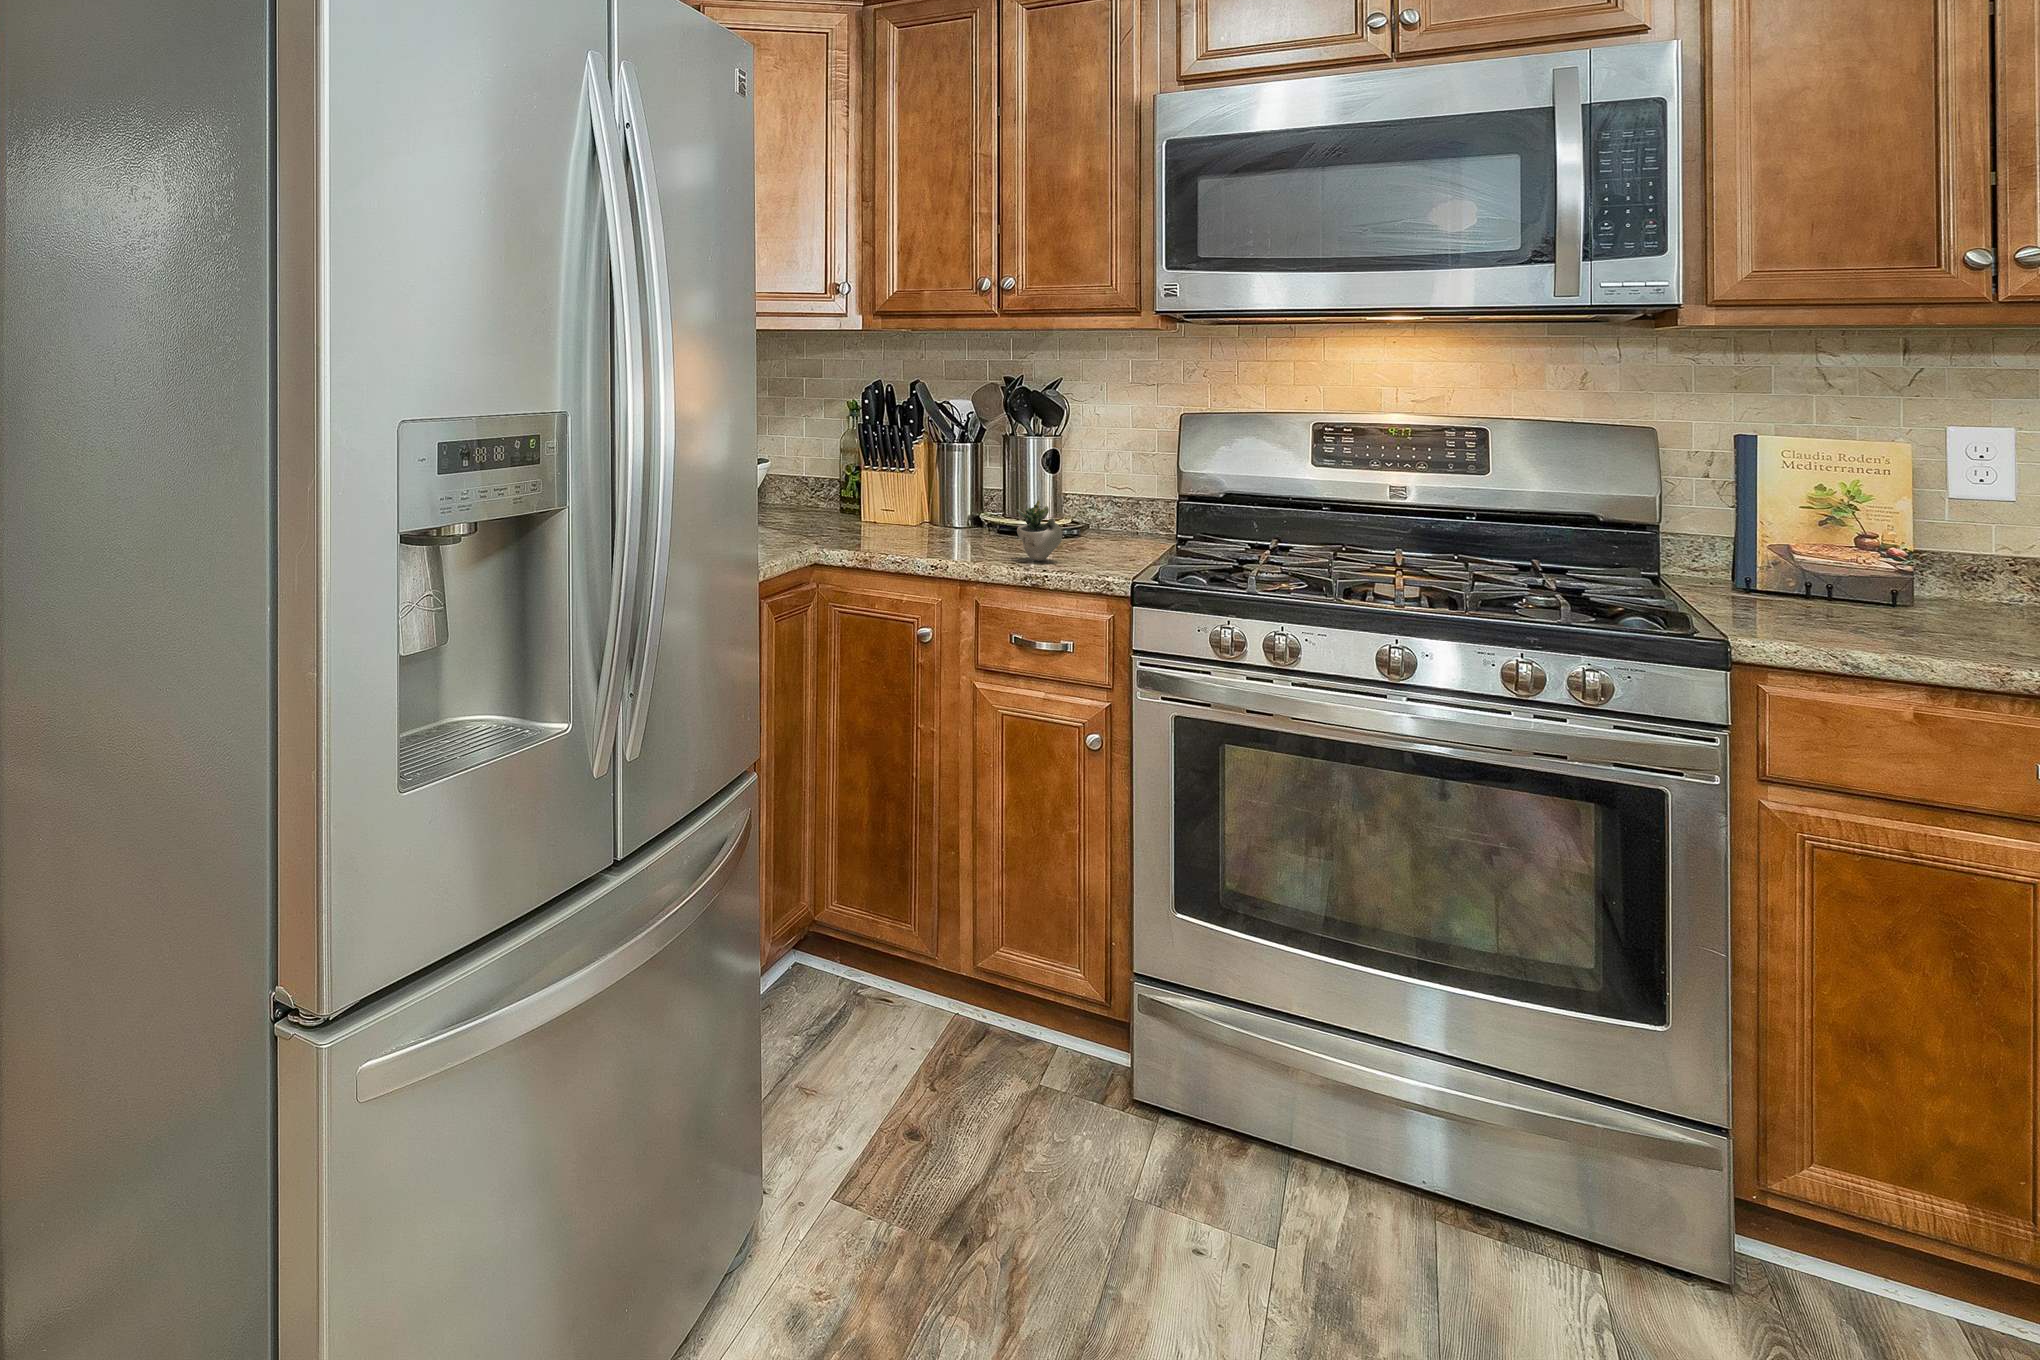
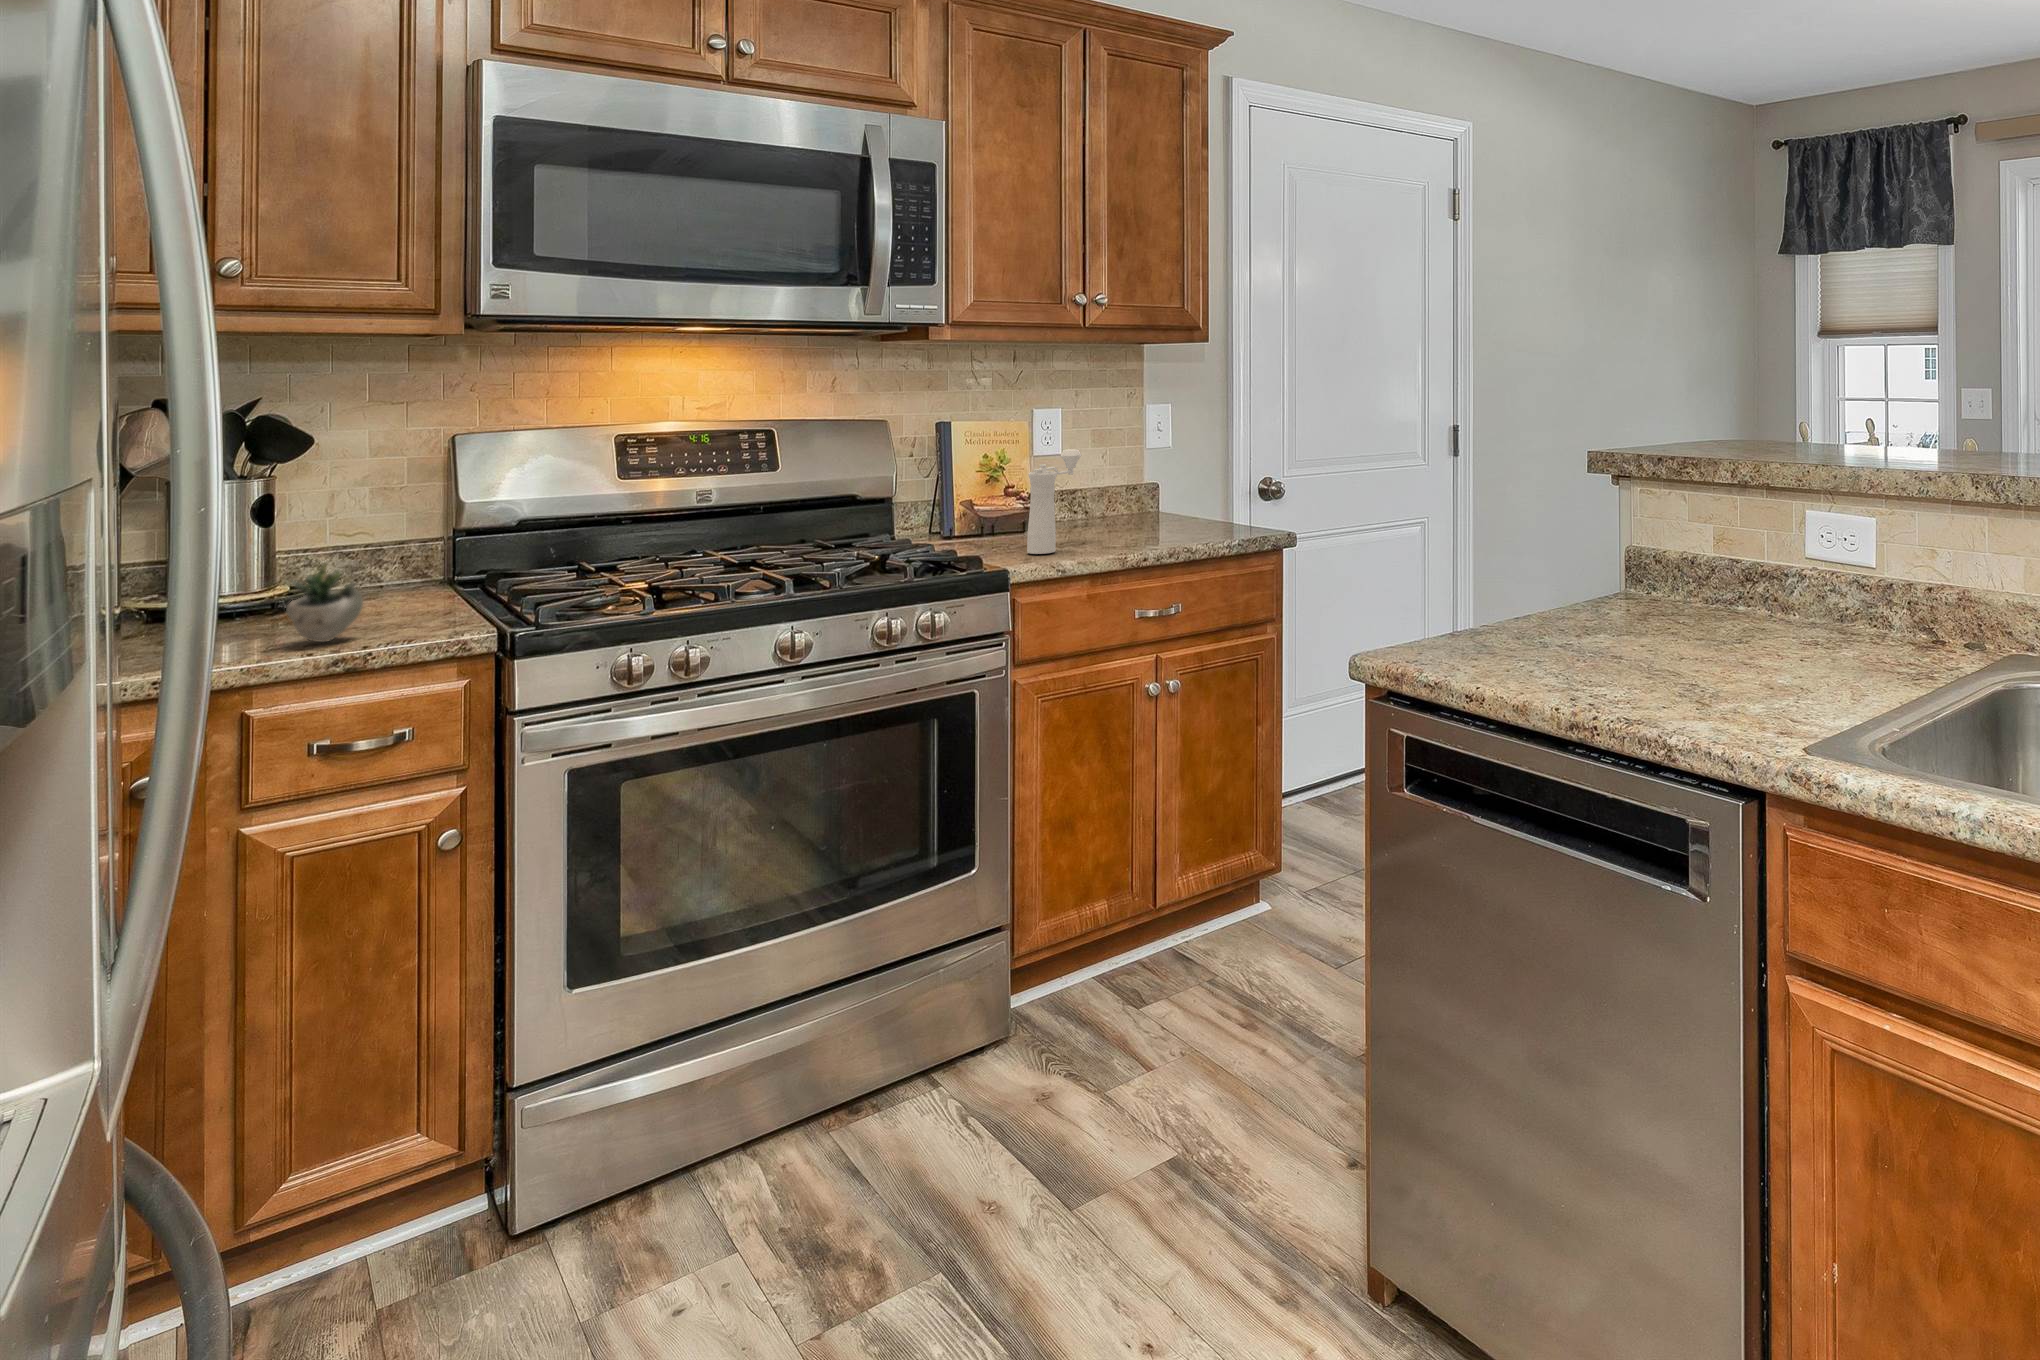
pepper mill: none [1799,484,1928,631] -> present [1027,449,1081,554]

